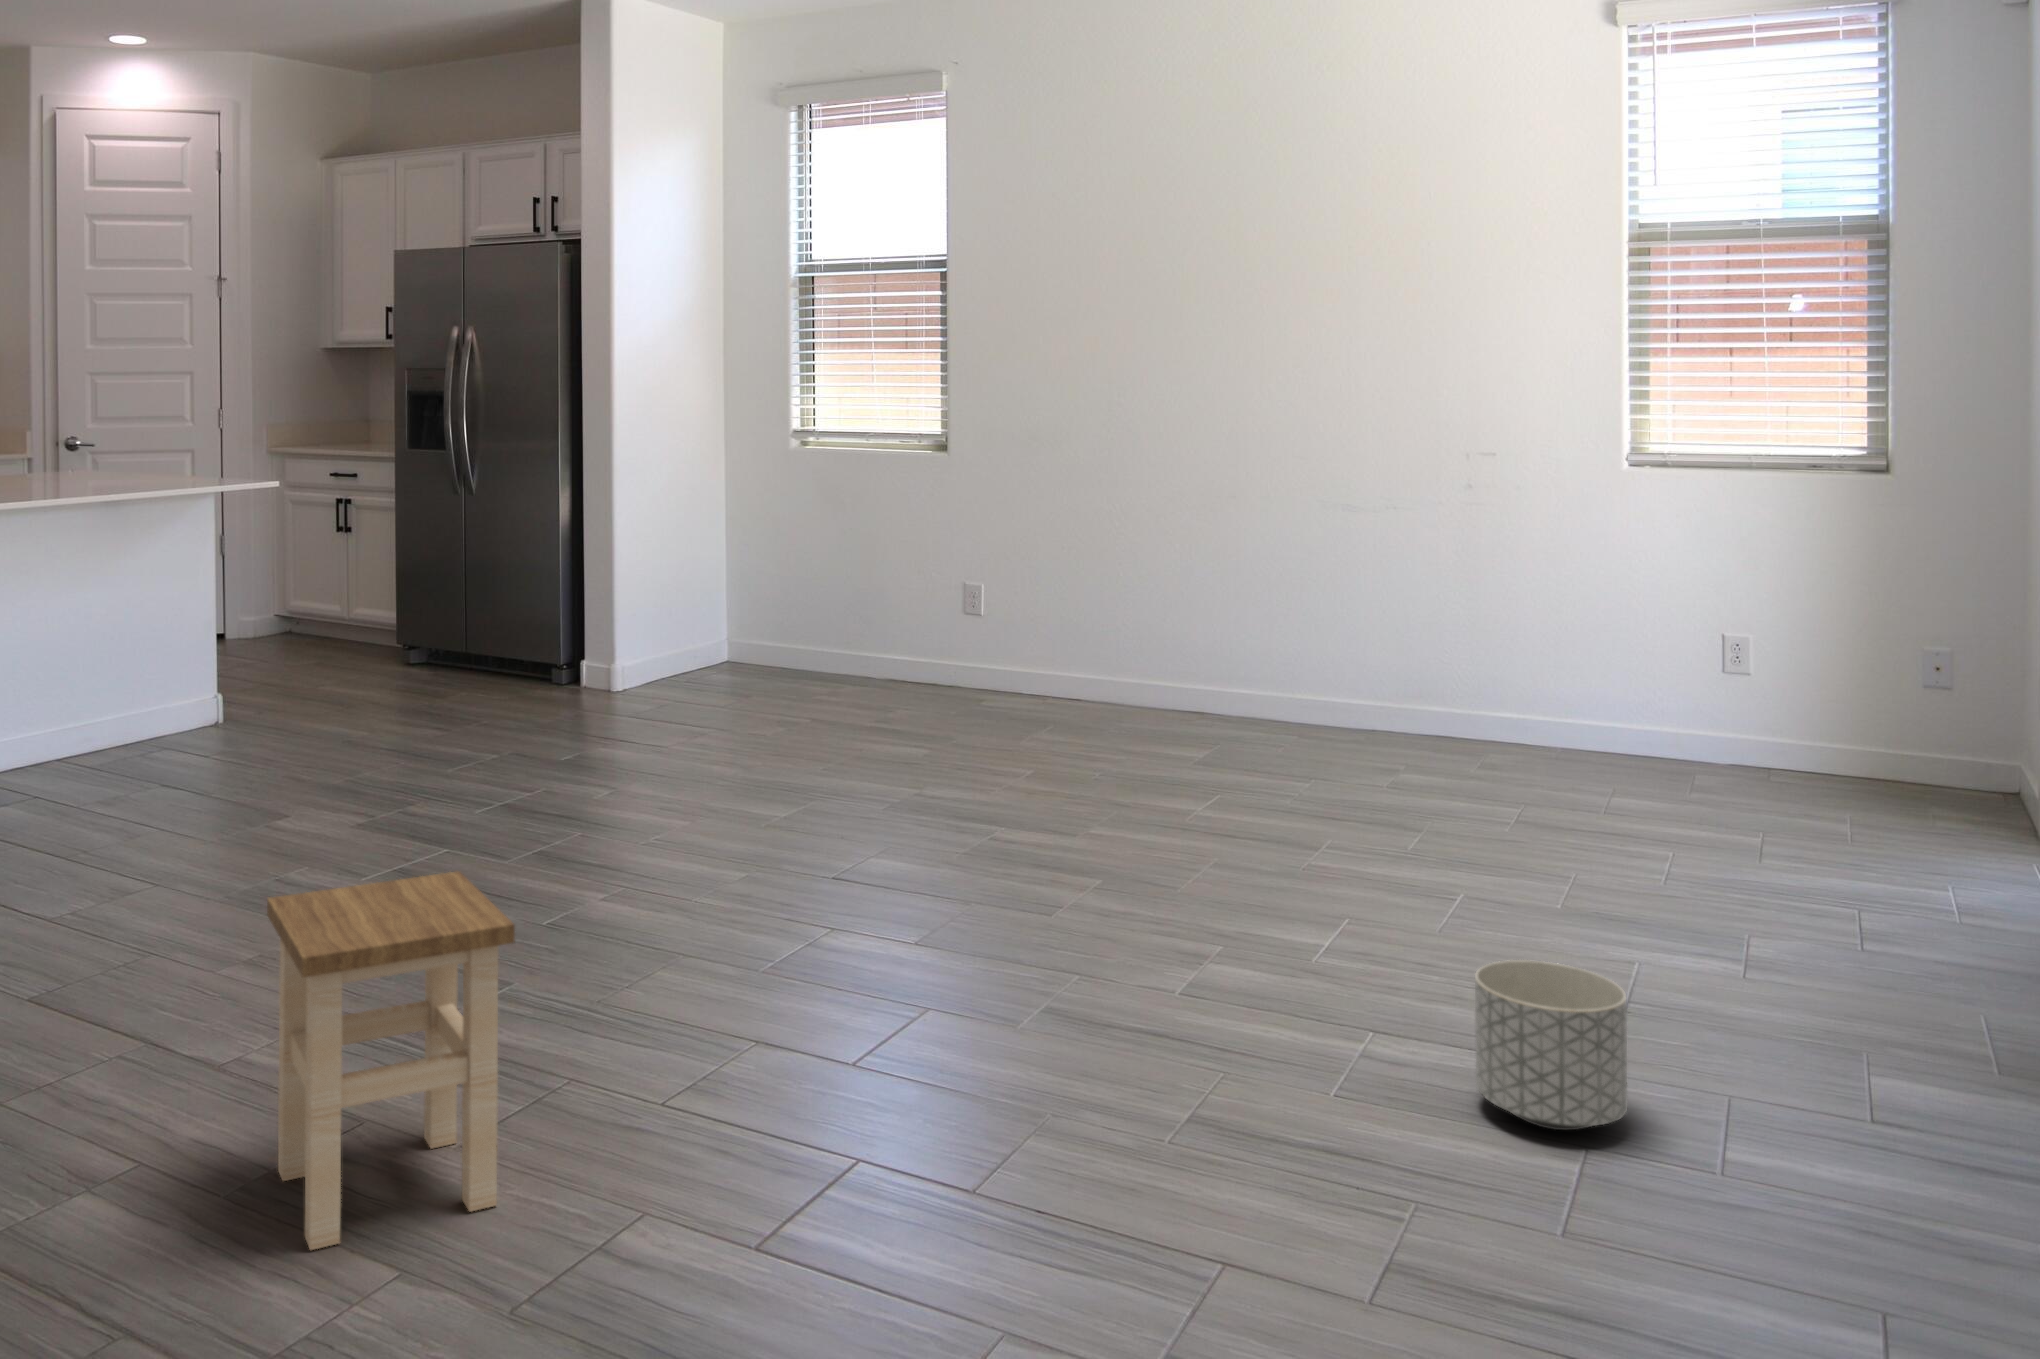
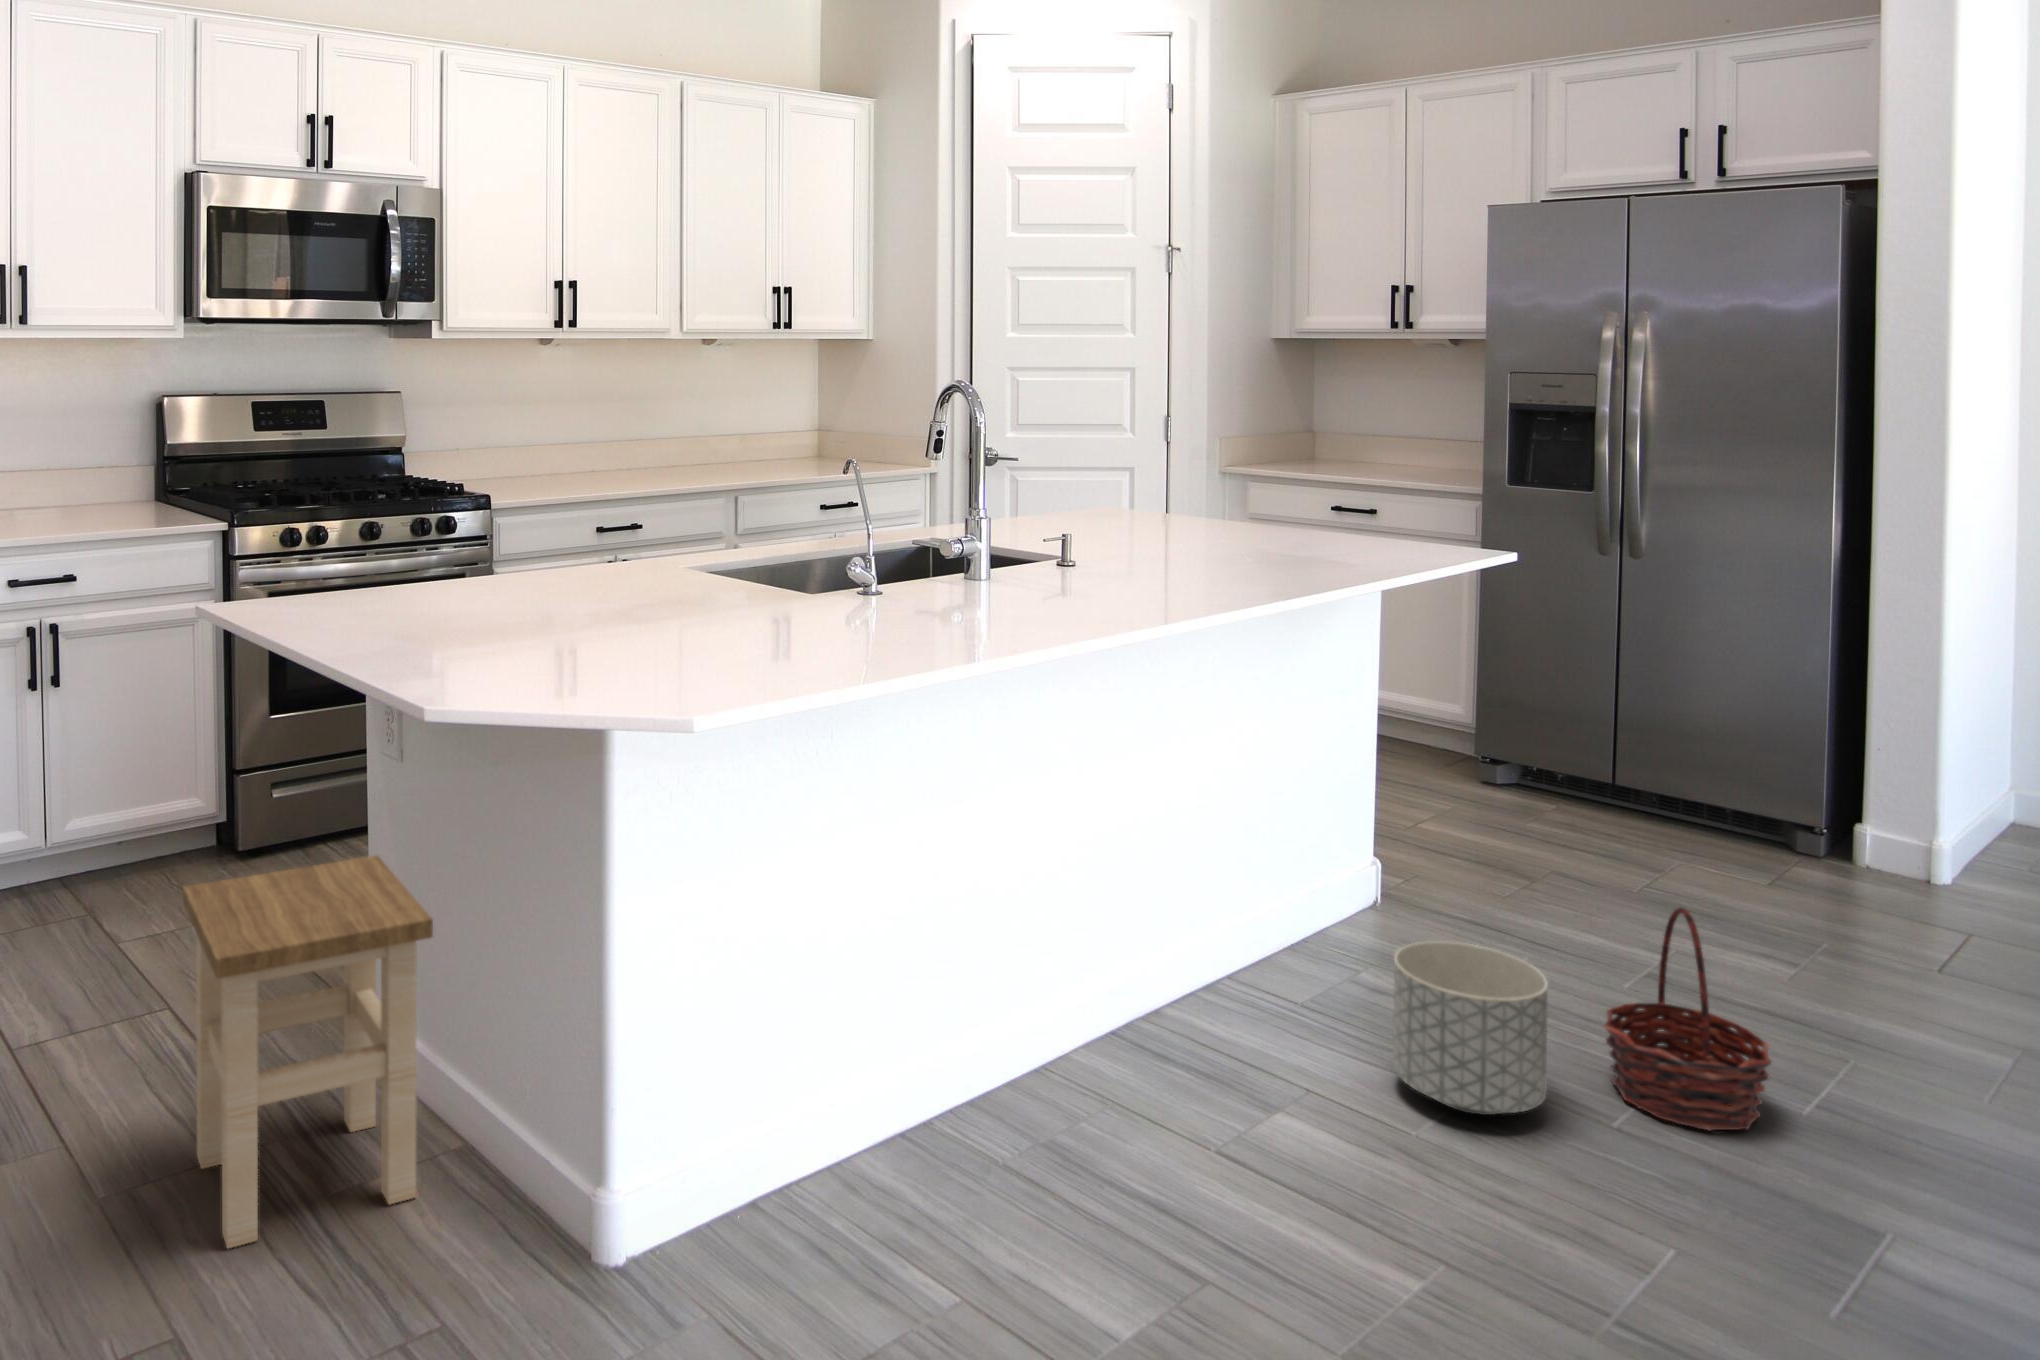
basket: none [1686,922,1852,1145] -> present [1603,908,1771,1131]

